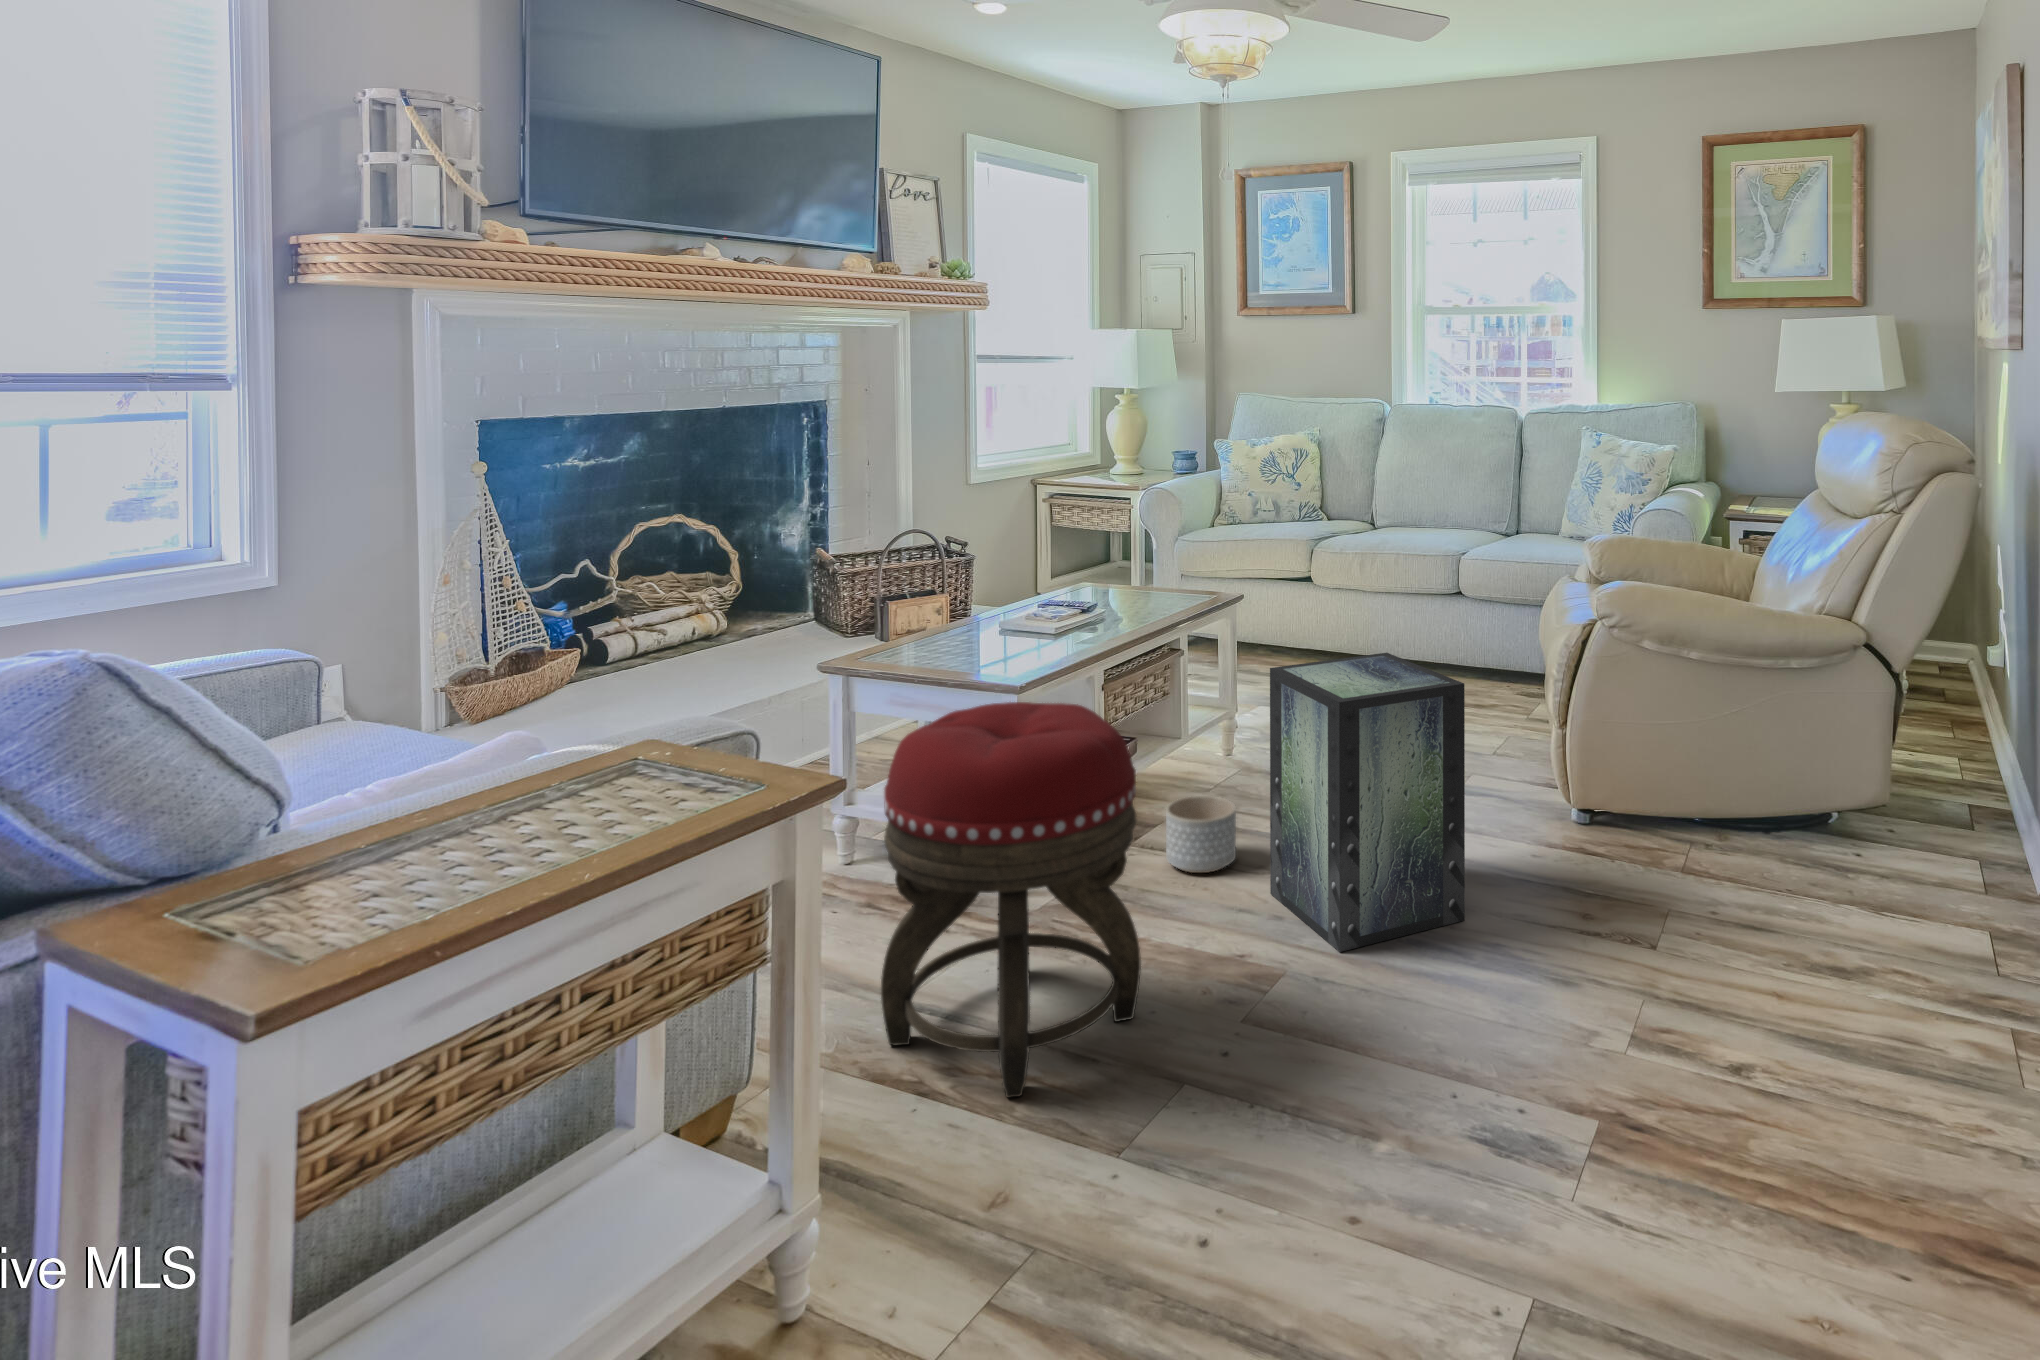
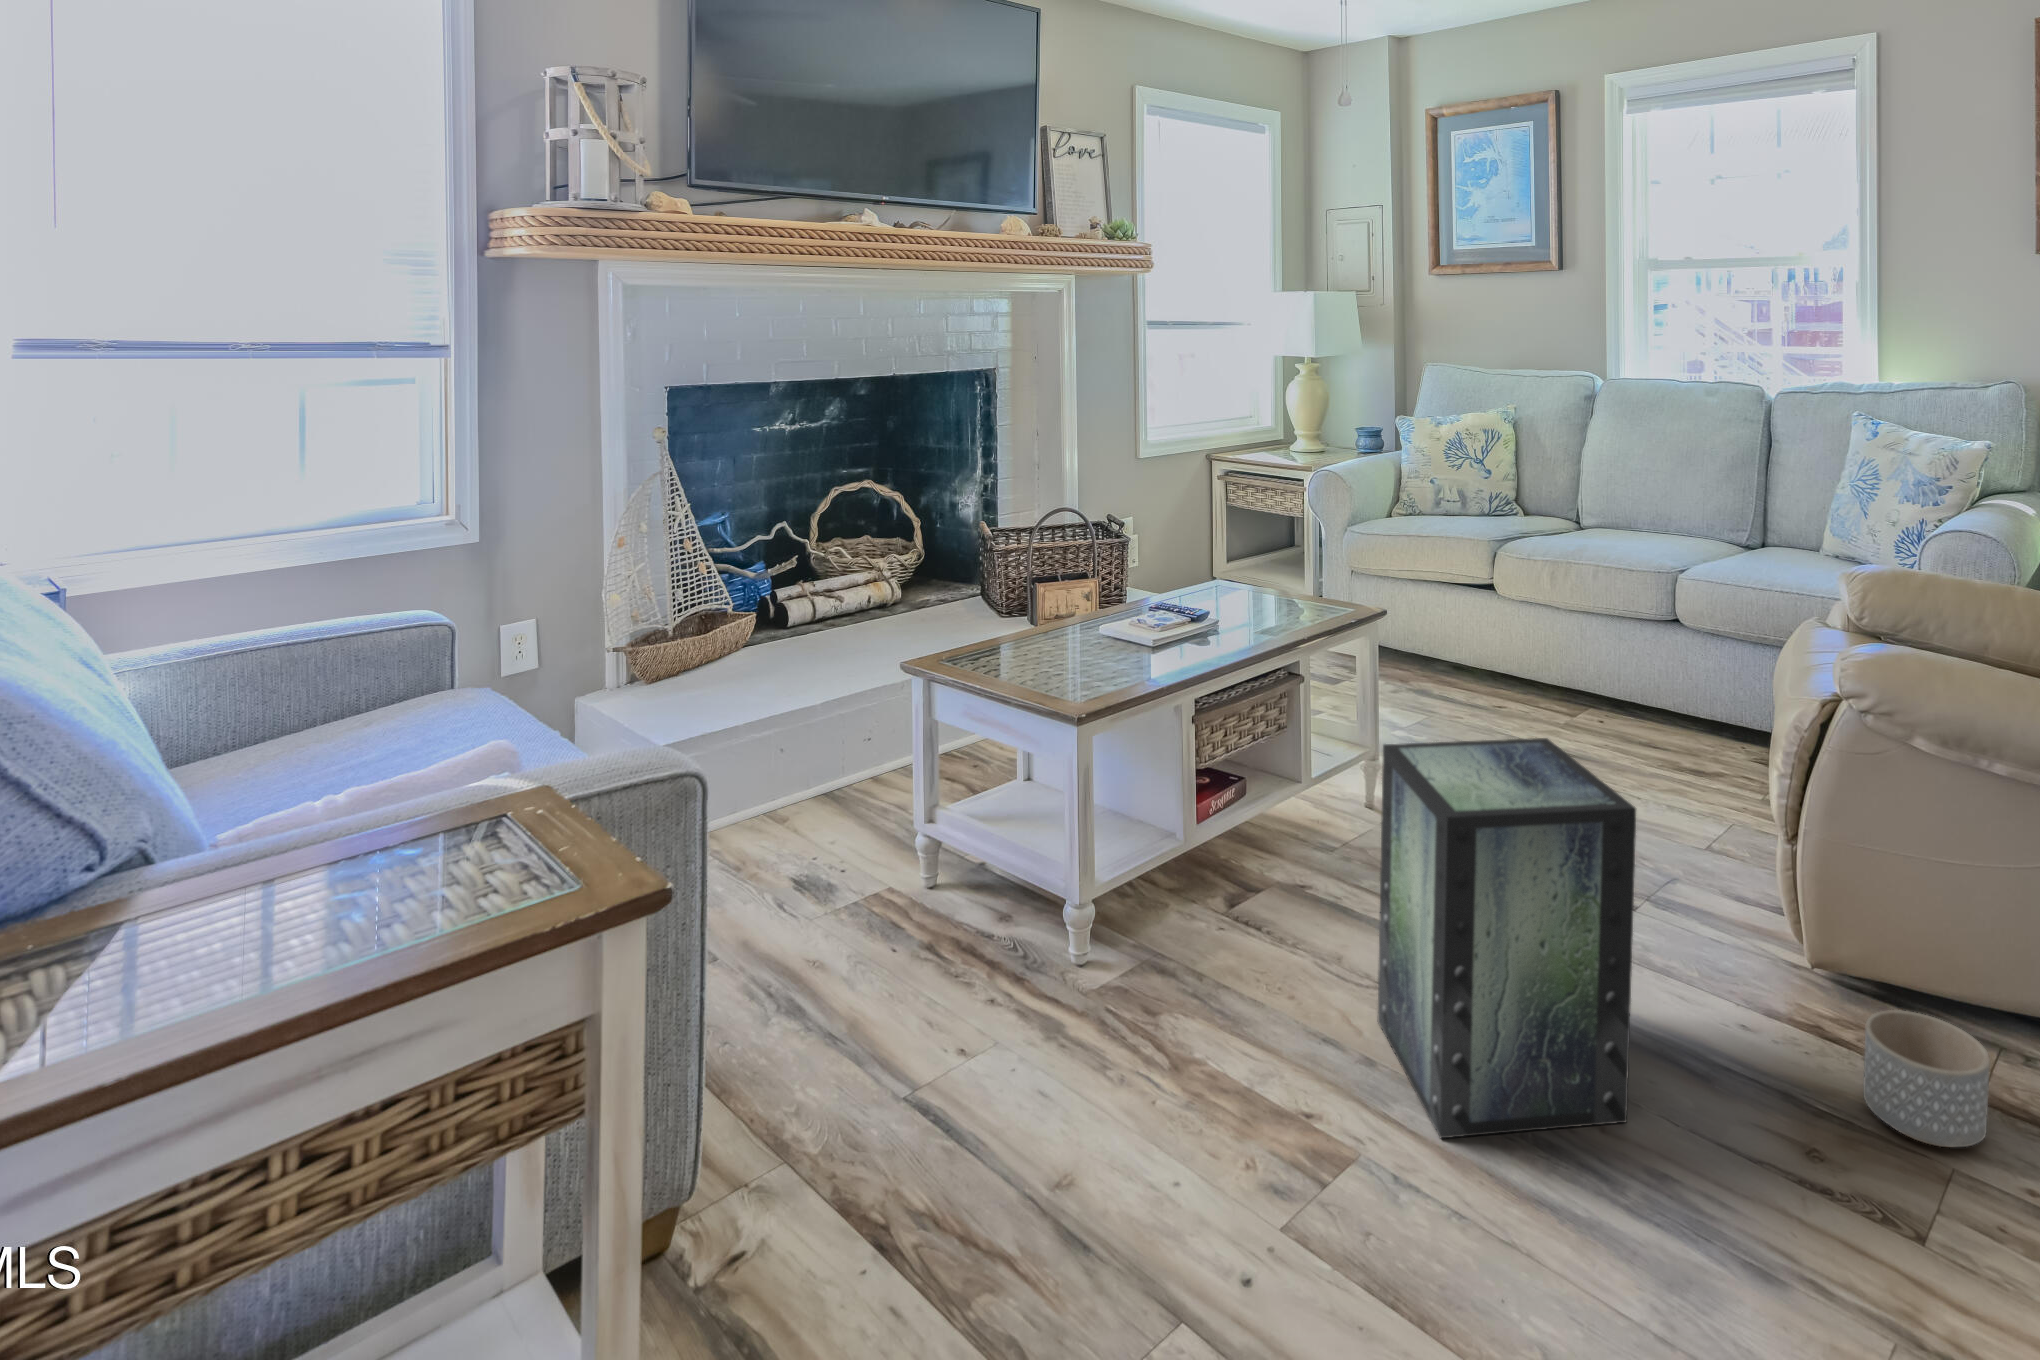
footstool: present [881,702,1141,1098] -> none [855,765,1161,1279]
planter: present [1166,796,1236,873] -> present [1863,1010,1990,1148]

